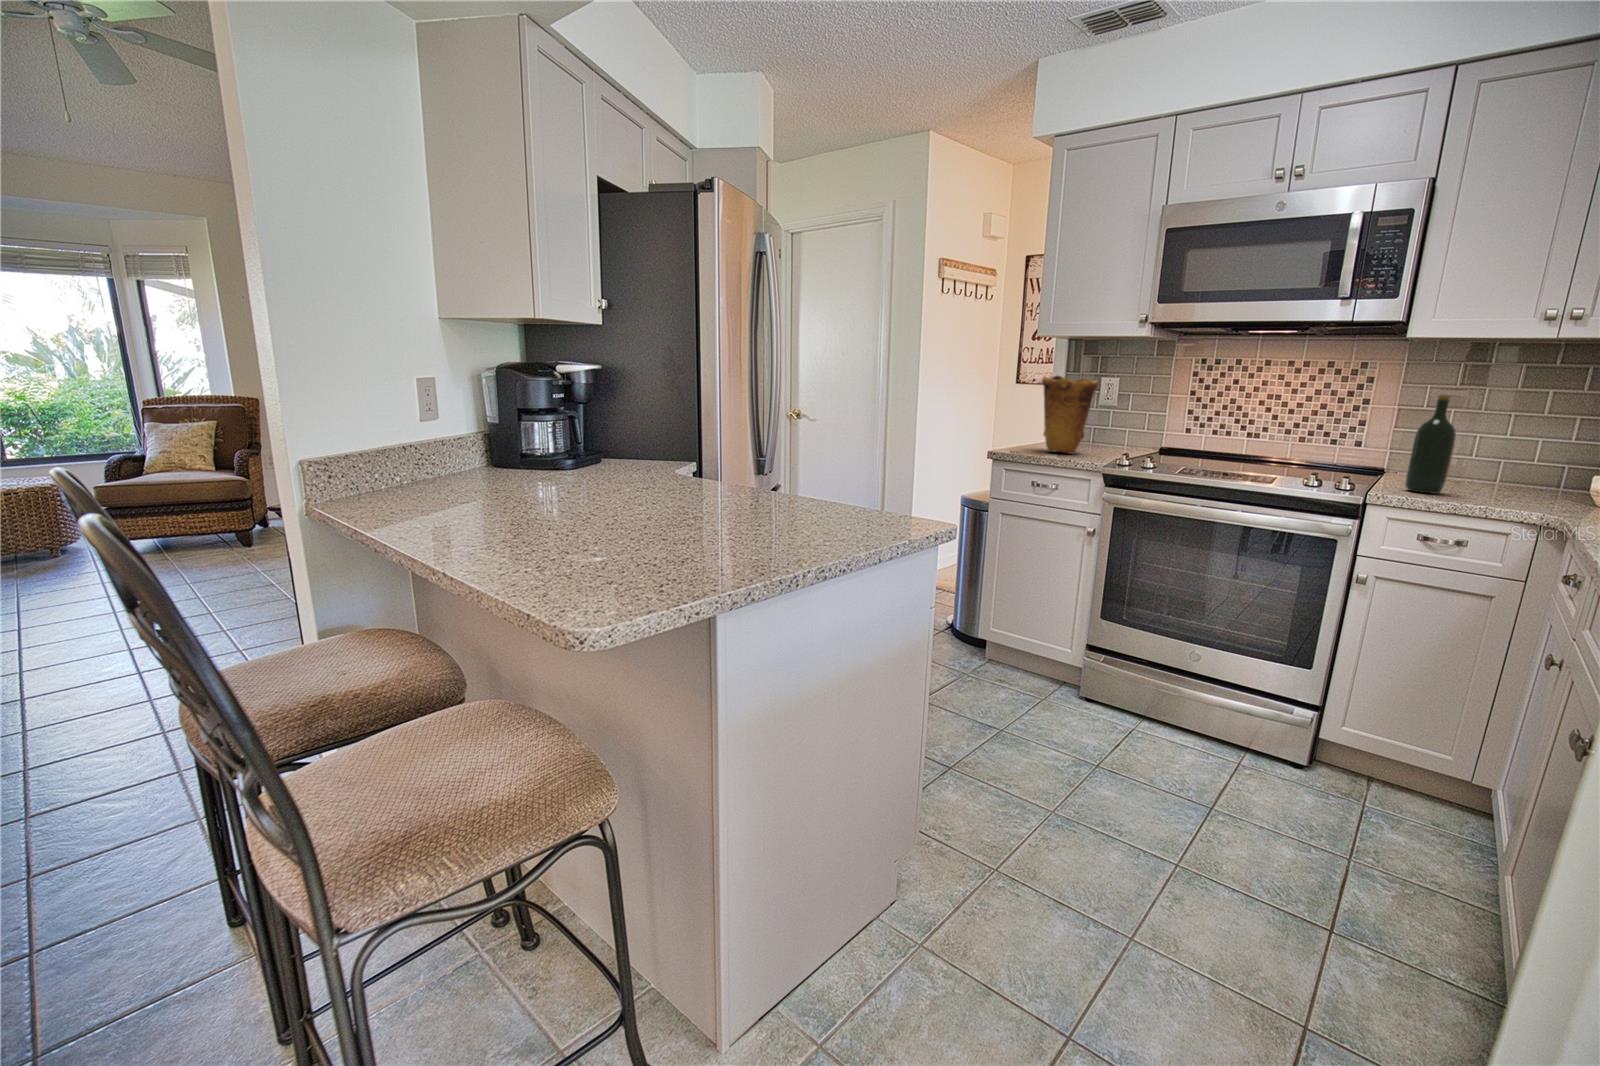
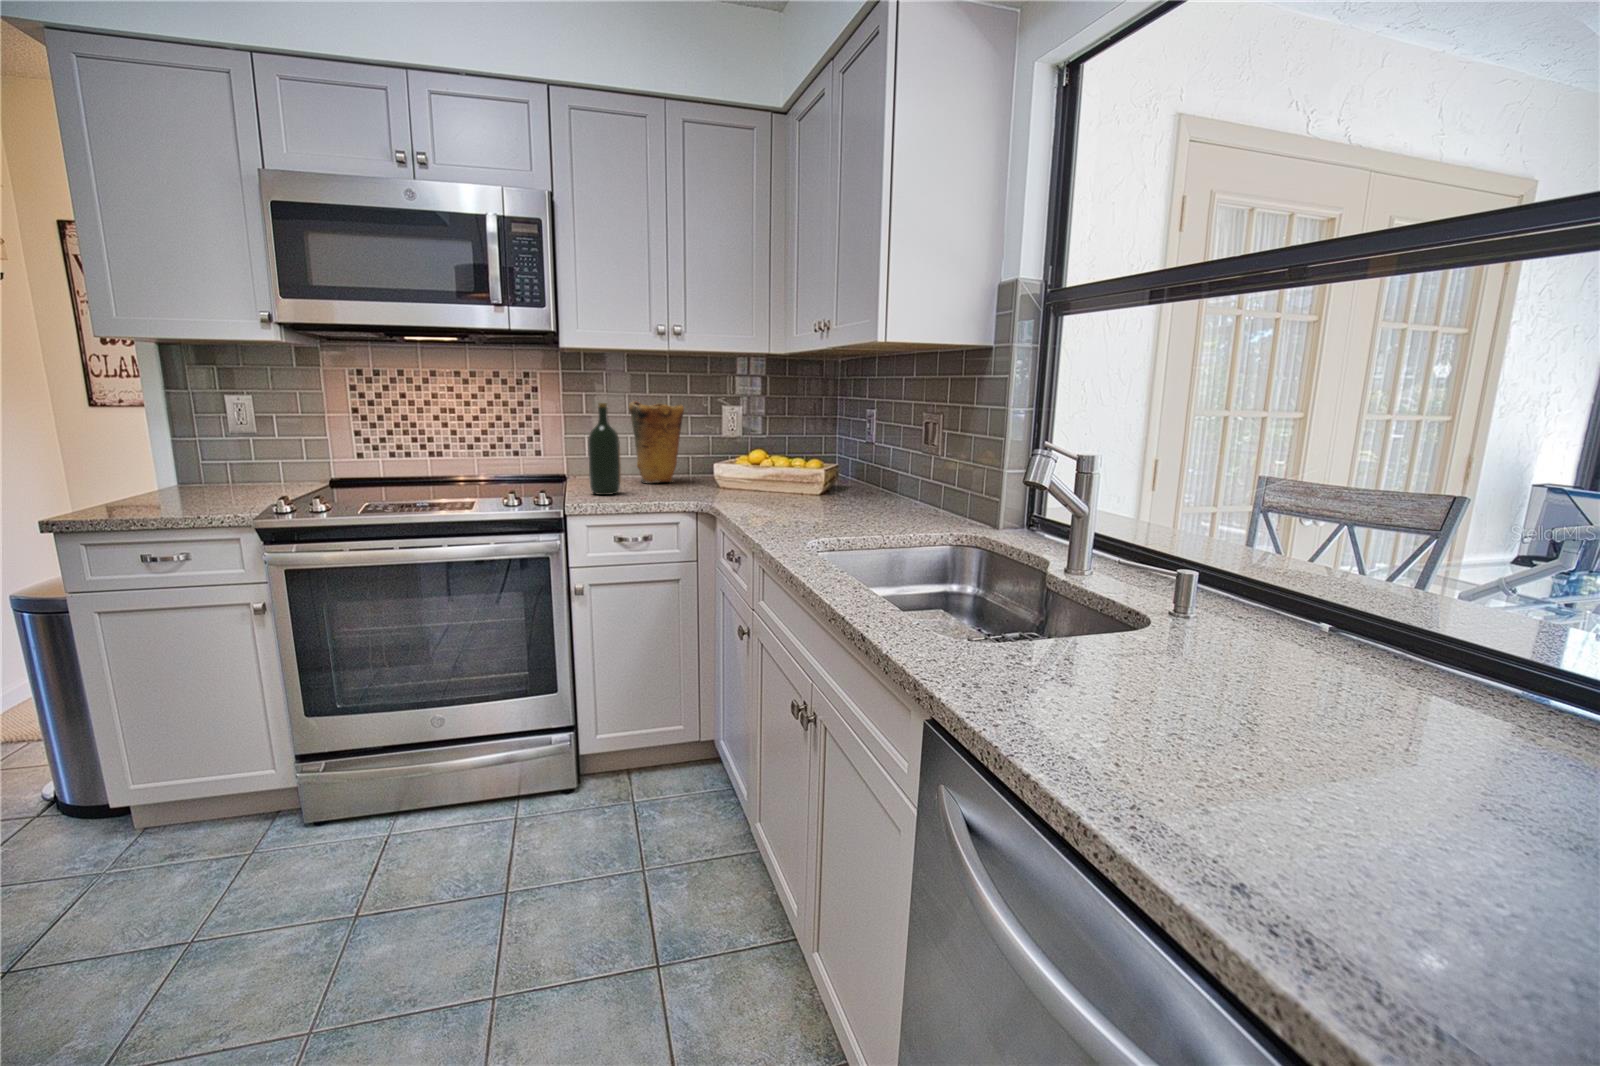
vase: present [1042,375,1098,454] -> present [629,401,684,483]

